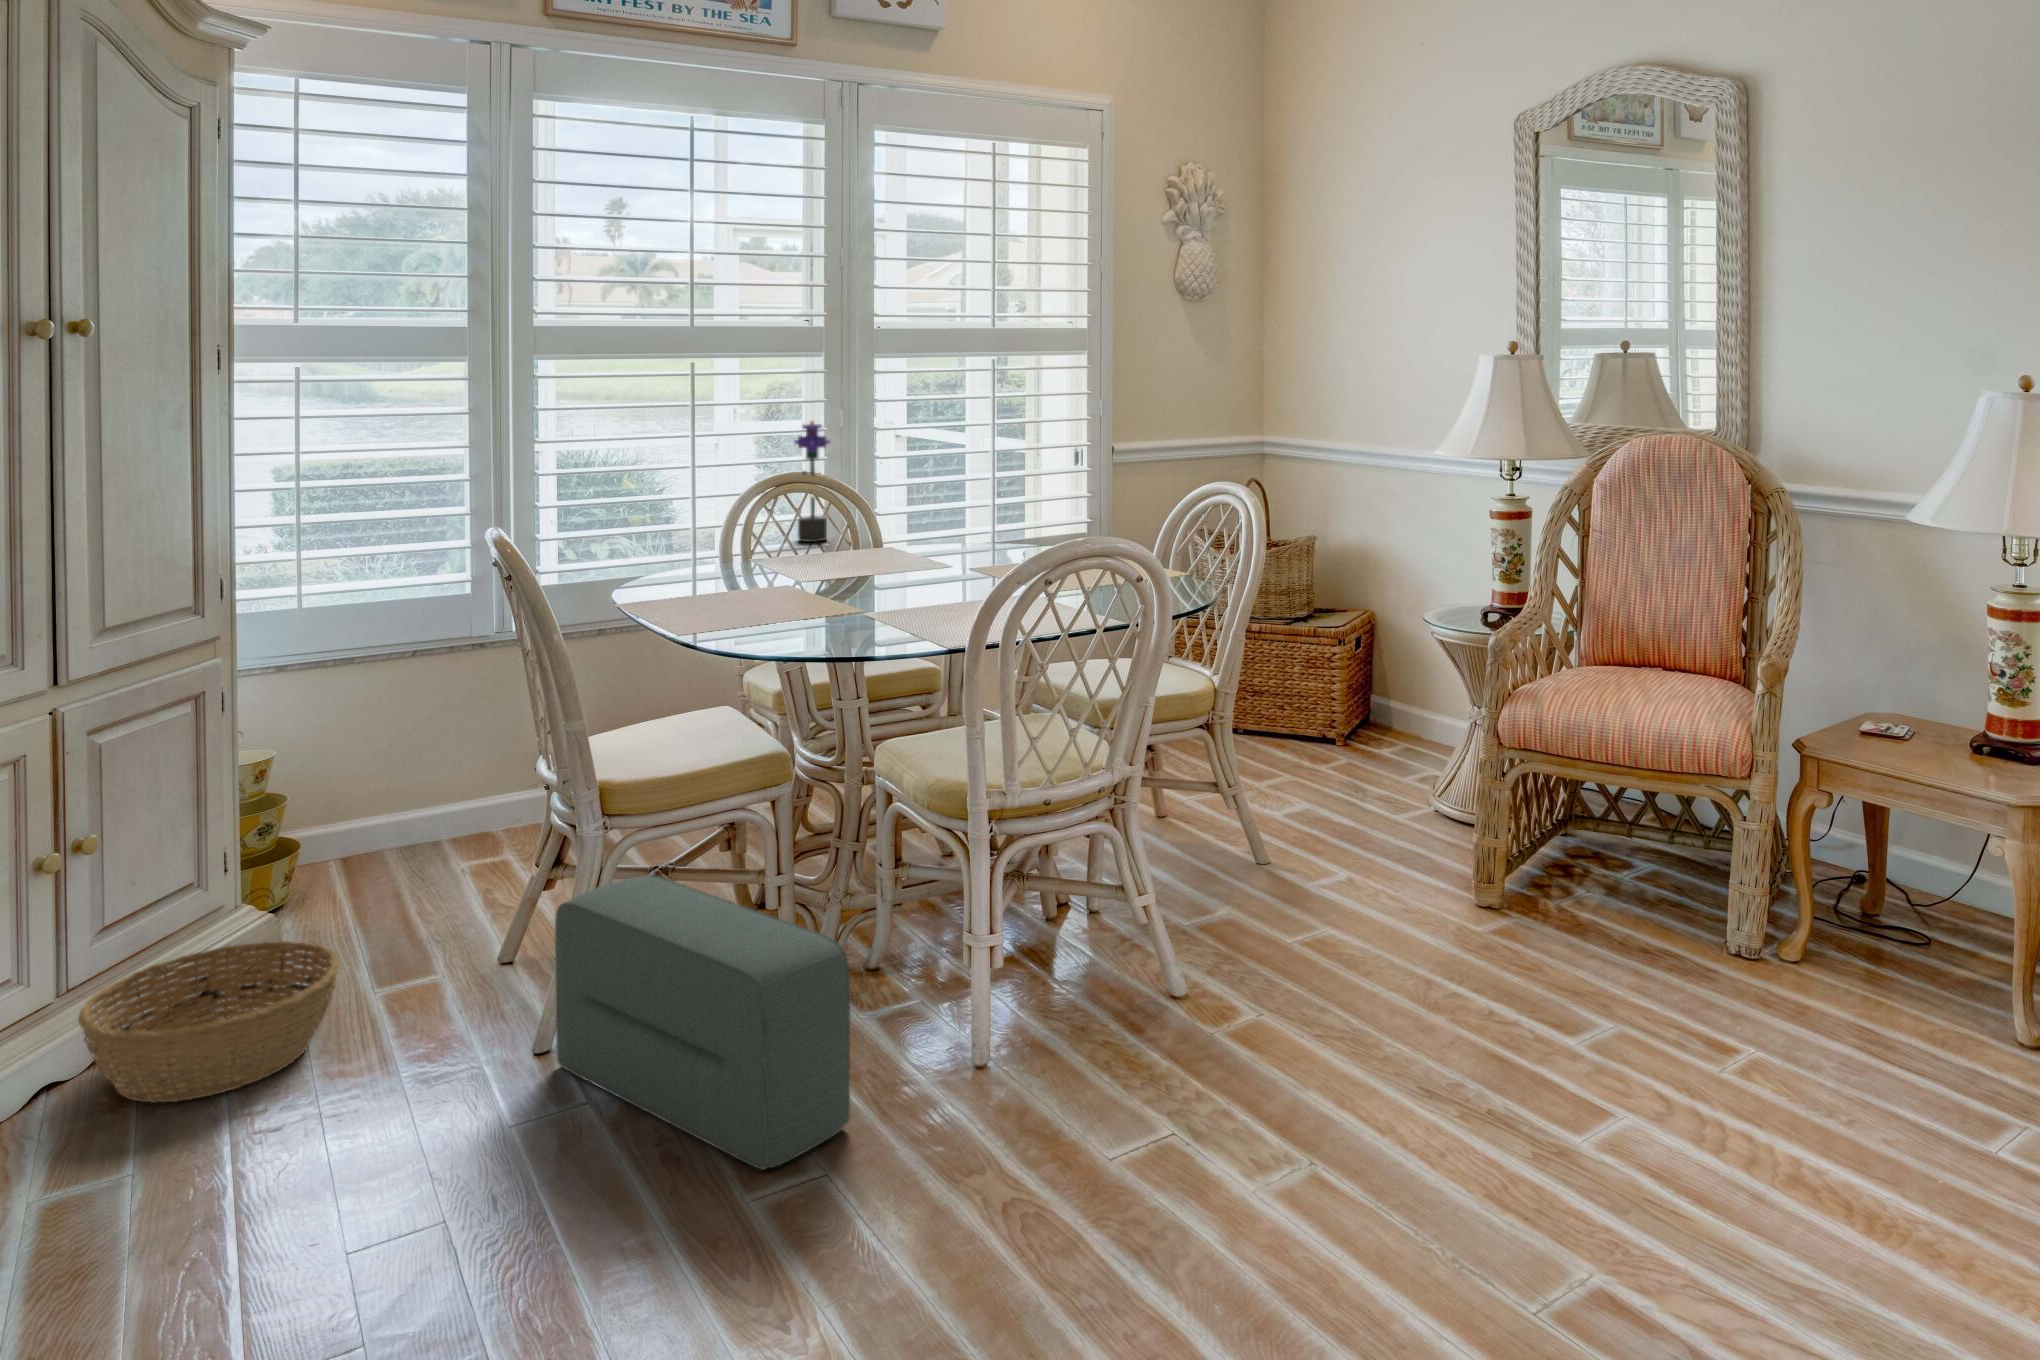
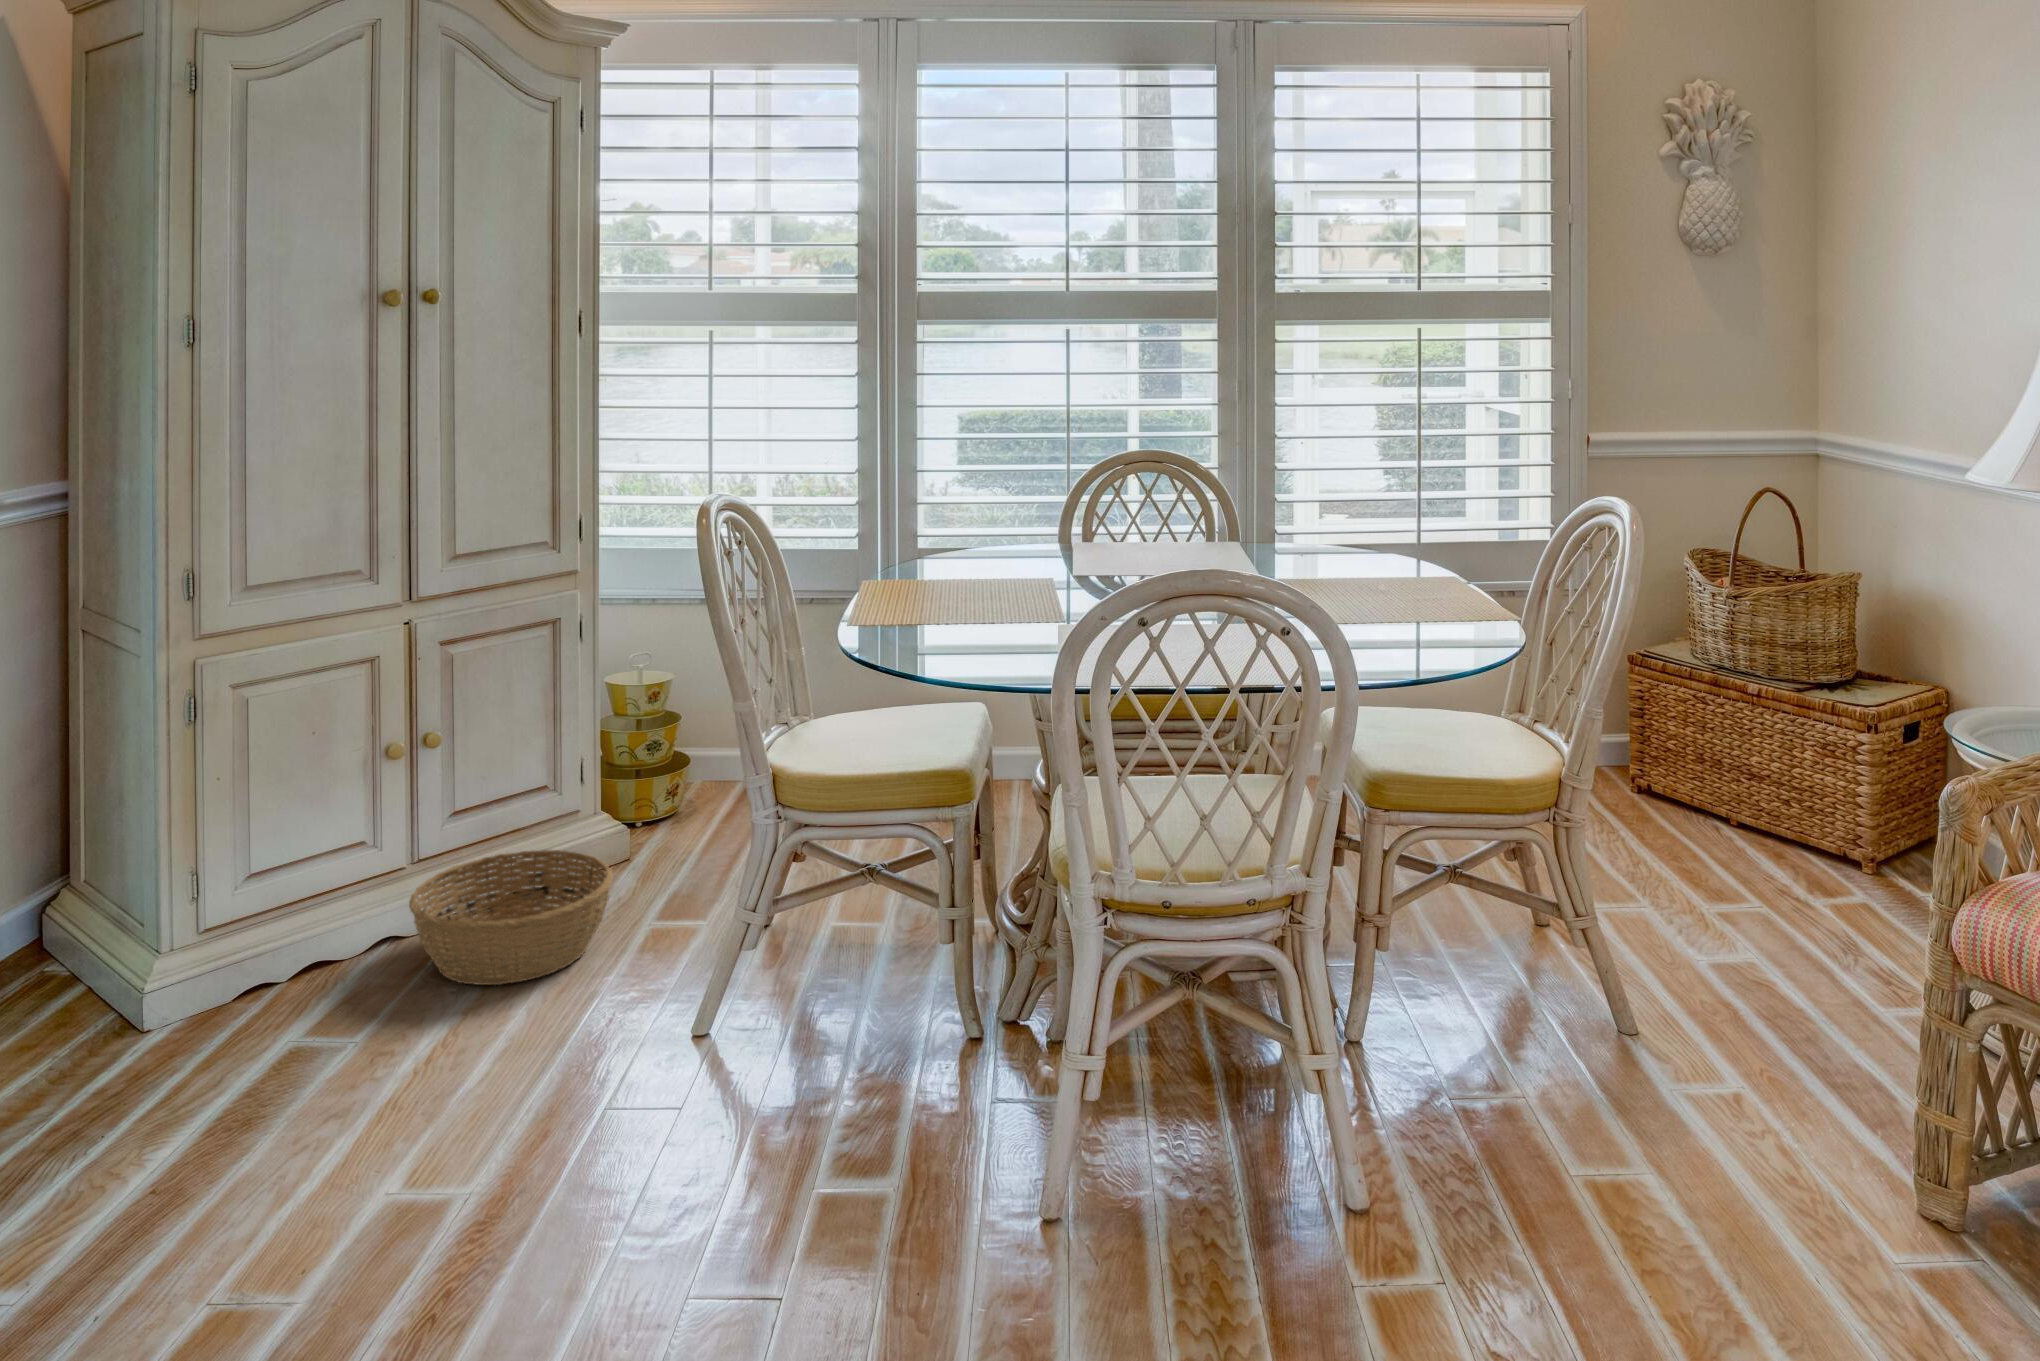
potted flower: present [794,421,830,542] -> none [1153,398,1191,531]
pouf: present [555,875,850,1170] -> none [705,874,867,1250]

